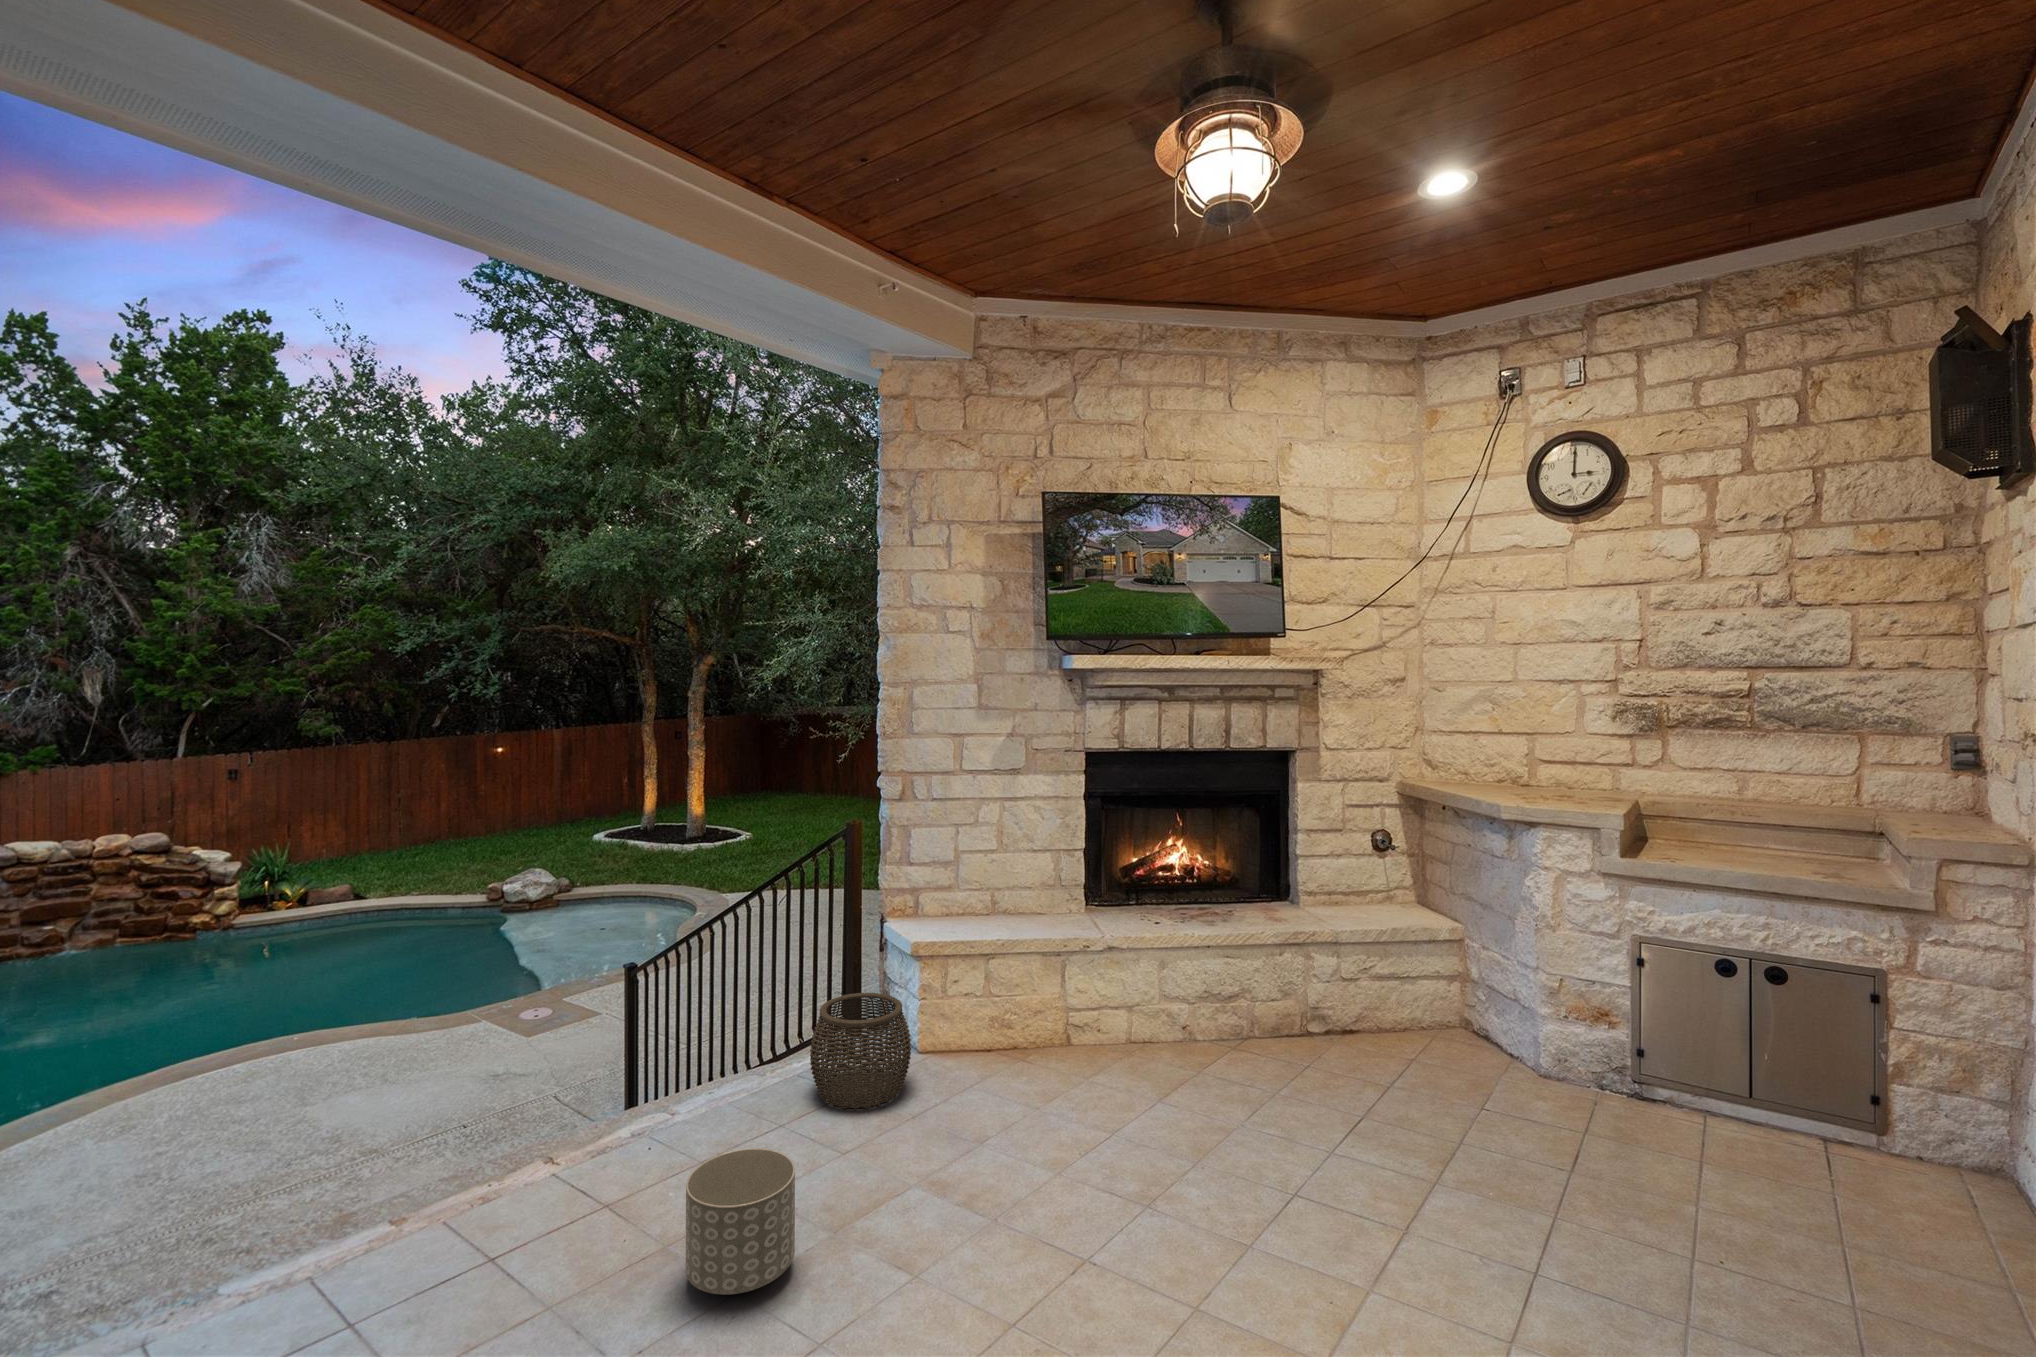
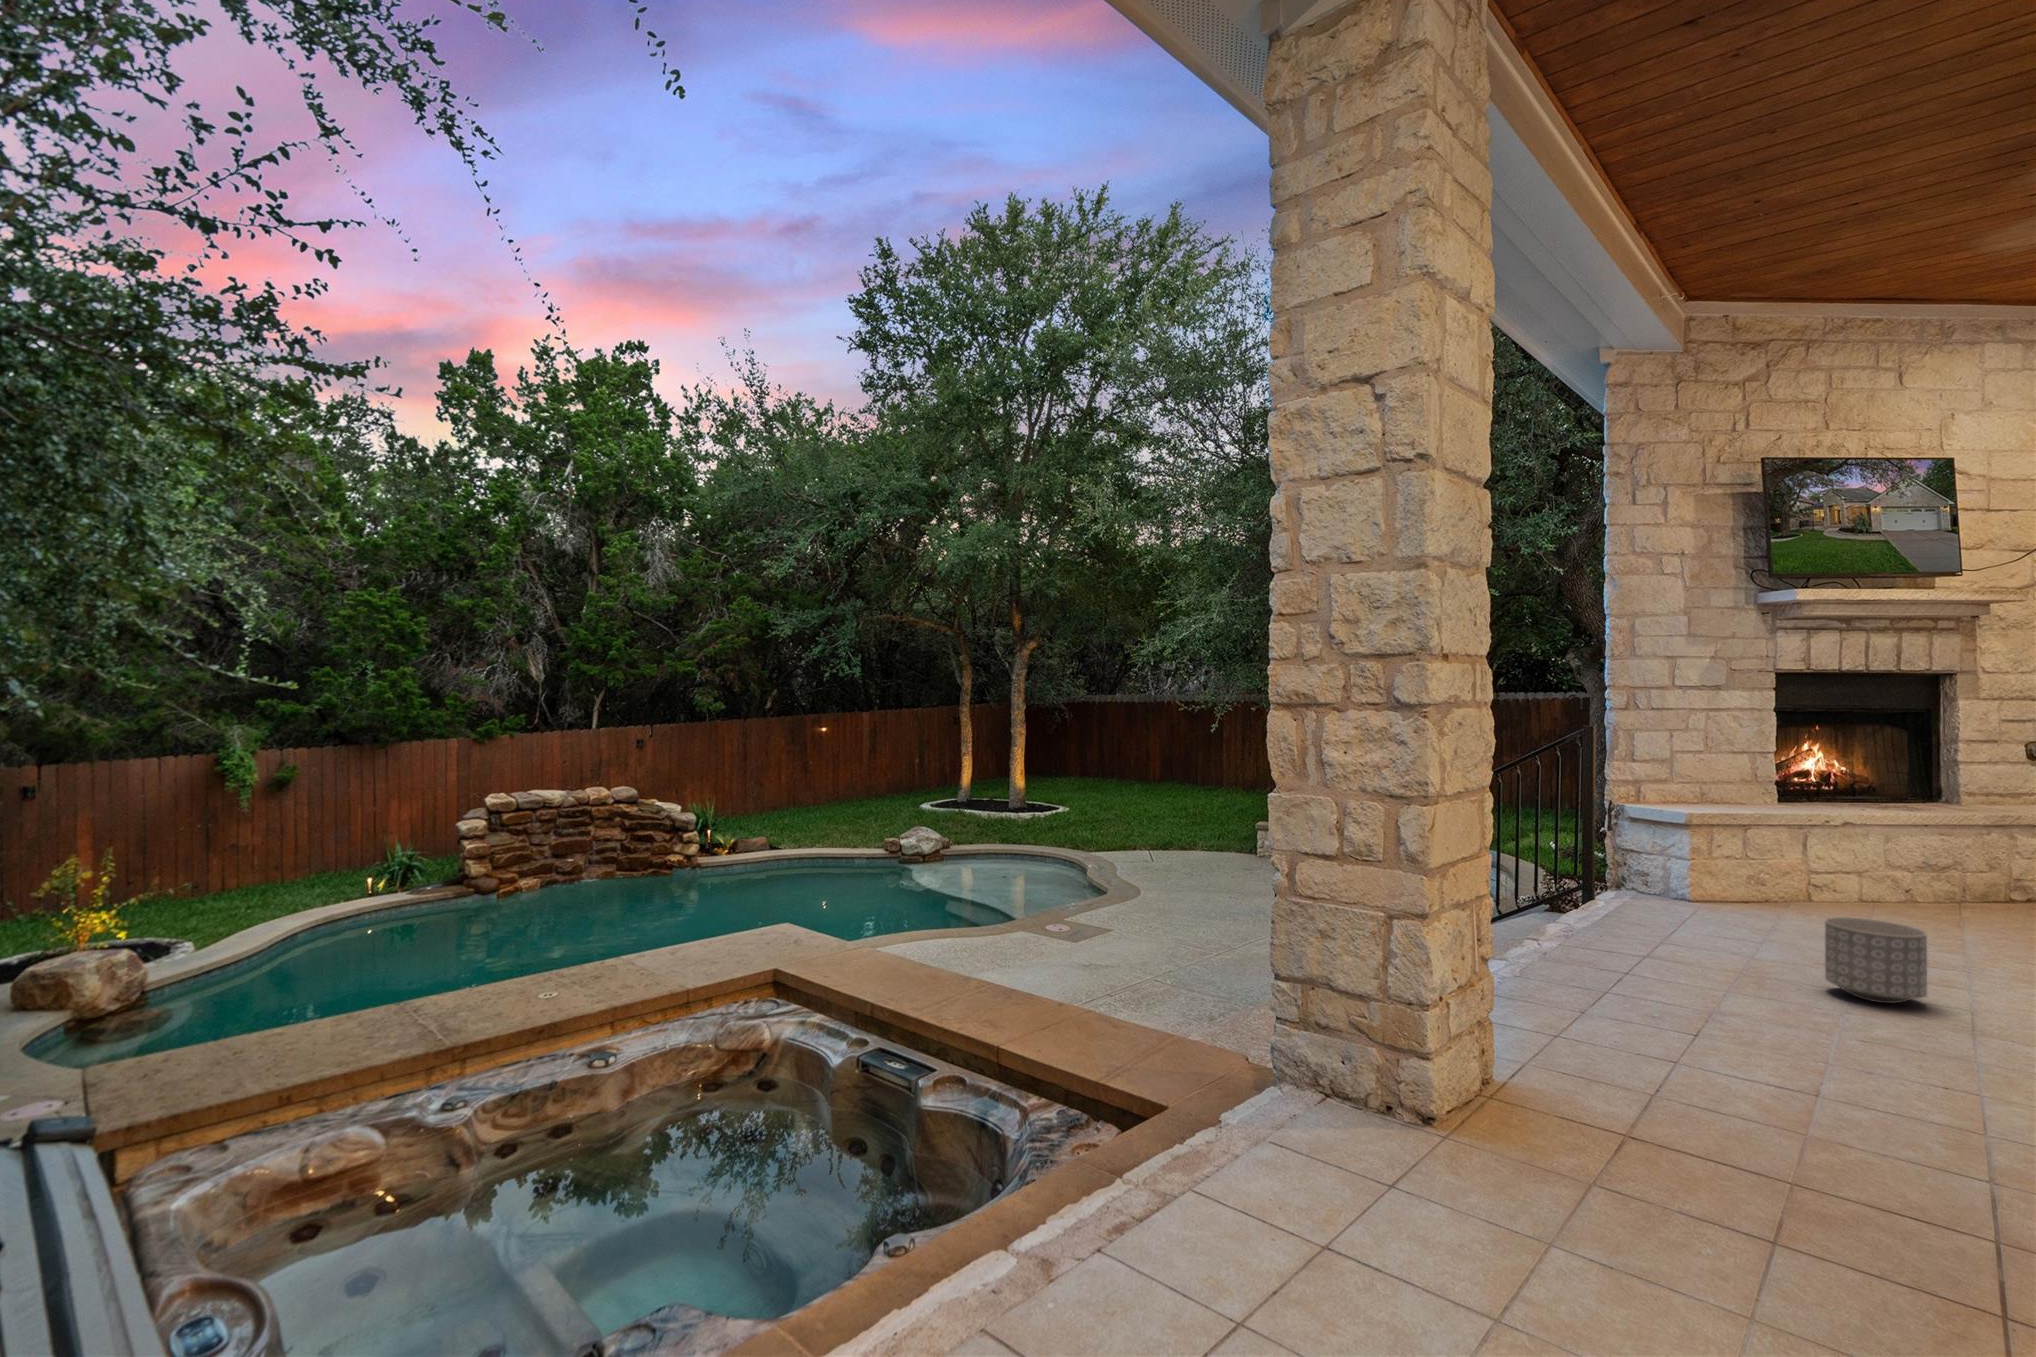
woven basket: present [810,993,911,1110] -> none [1658,854,1759,935]

